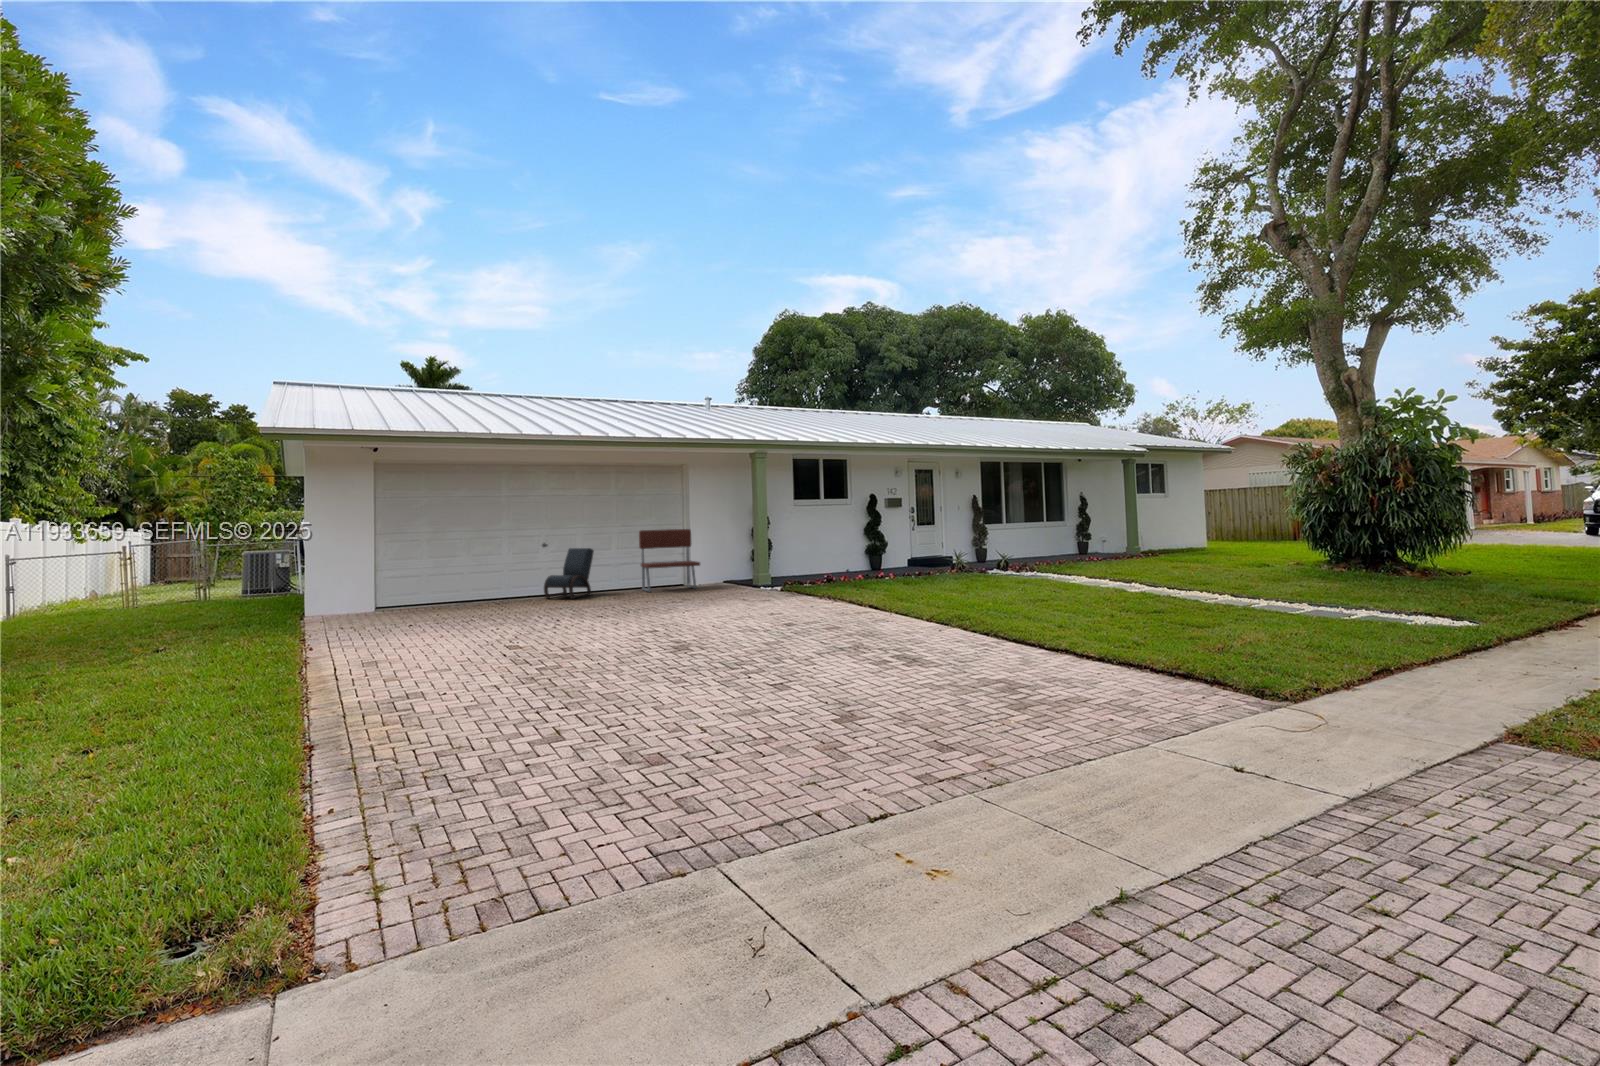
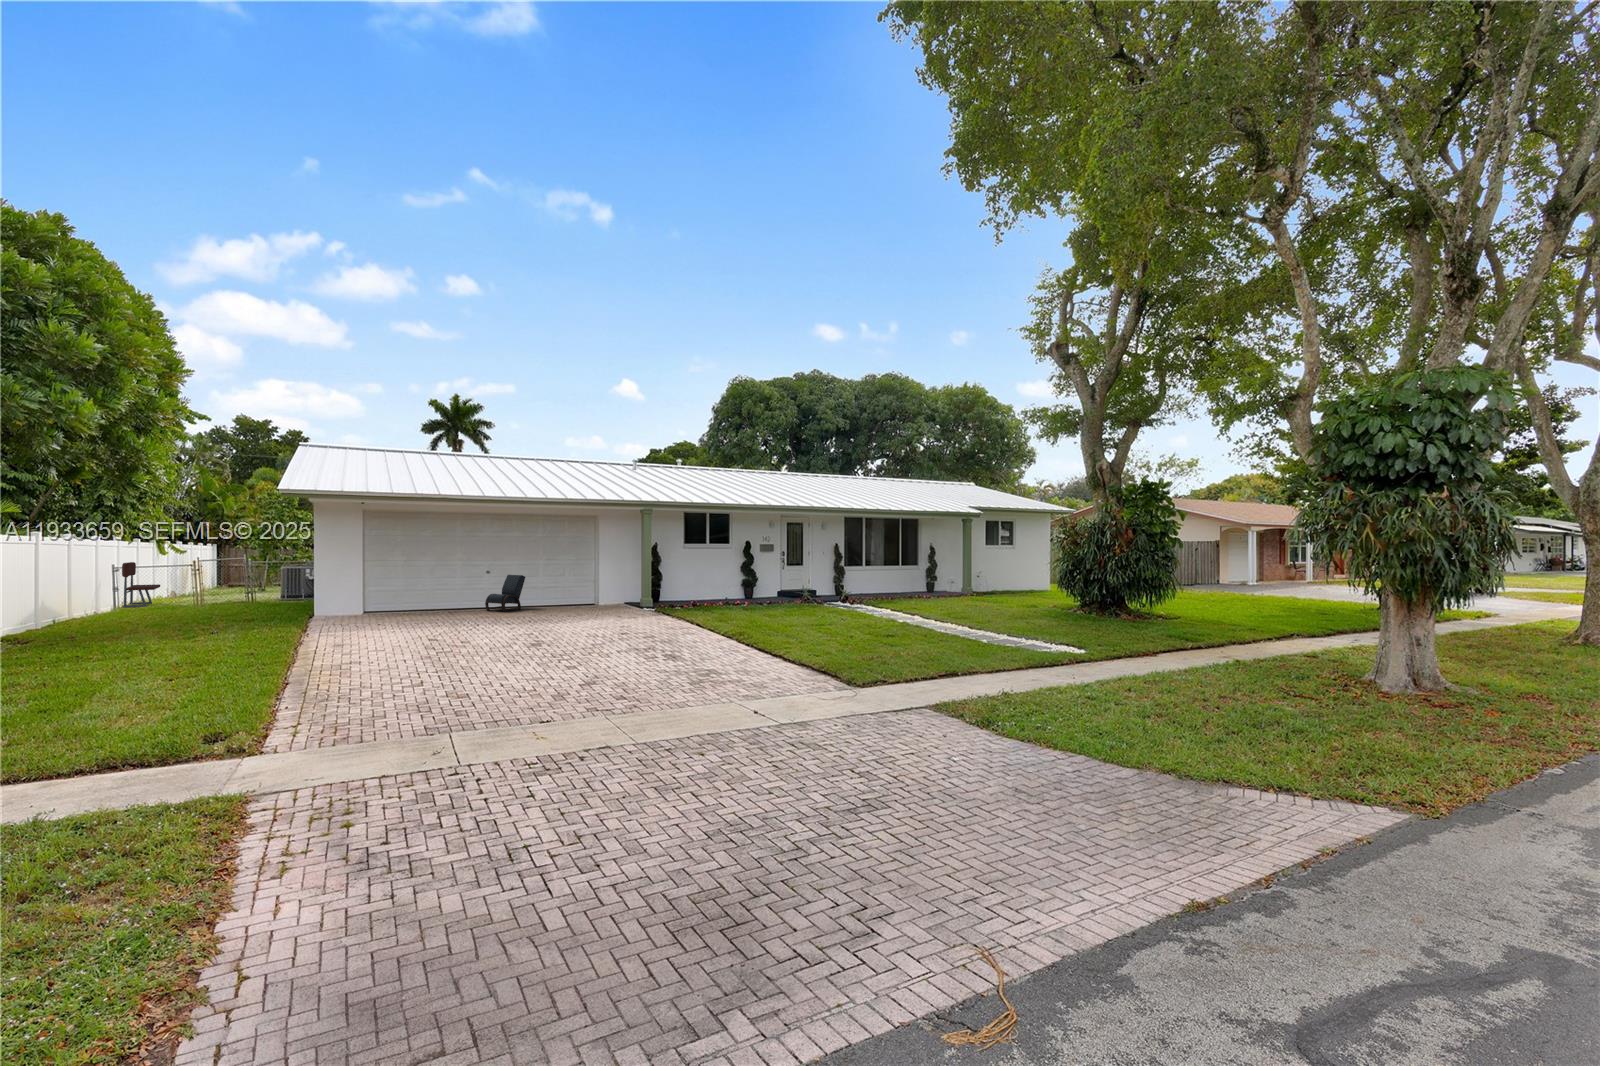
bench: present [639,529,700,592] -> present [122,562,160,608]

